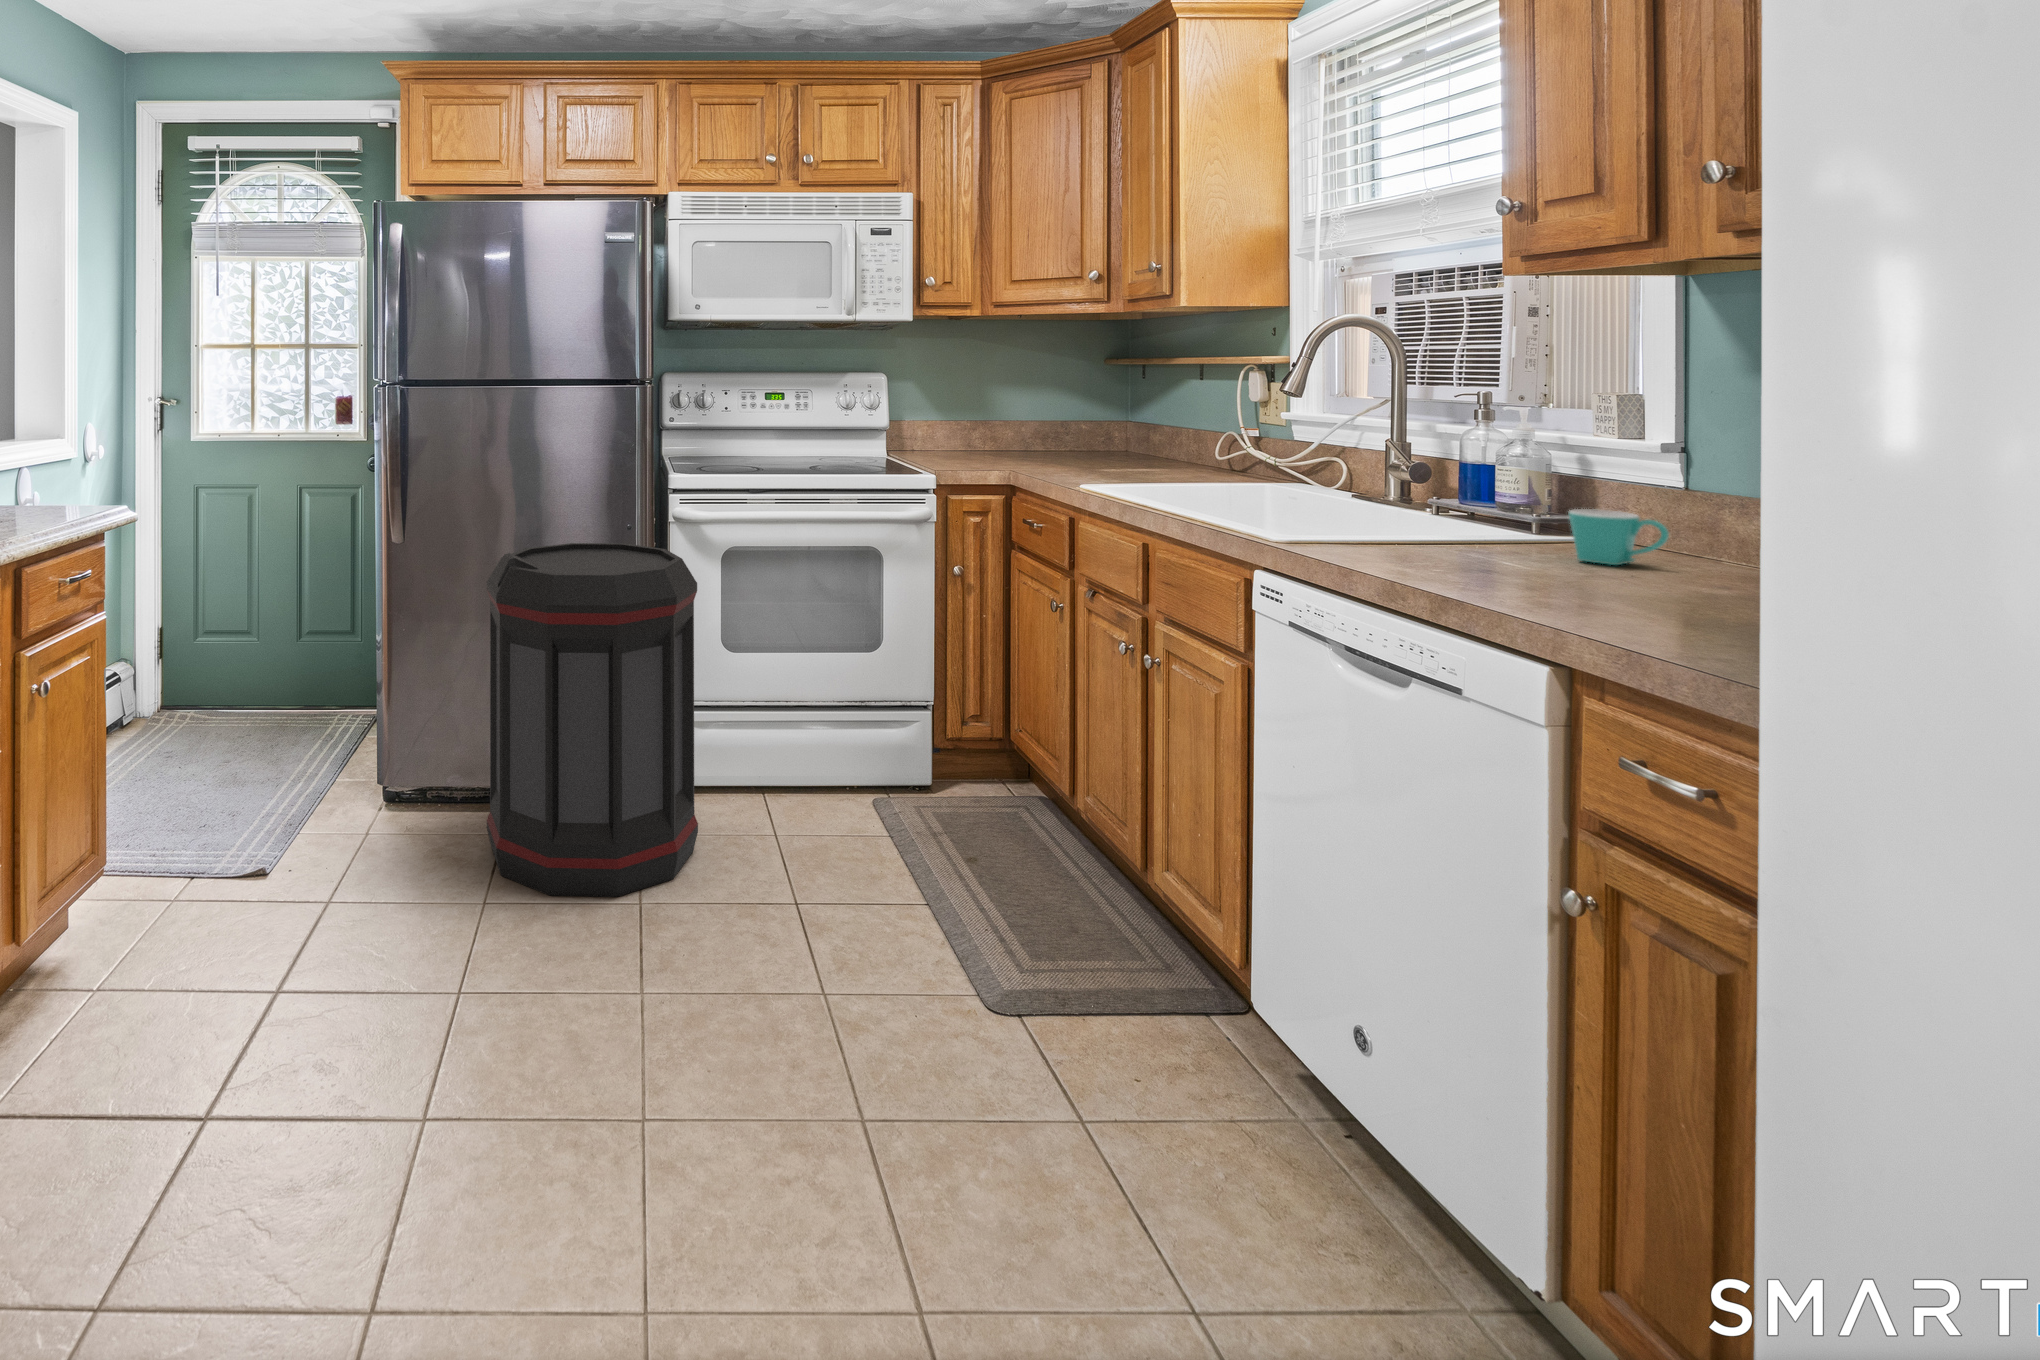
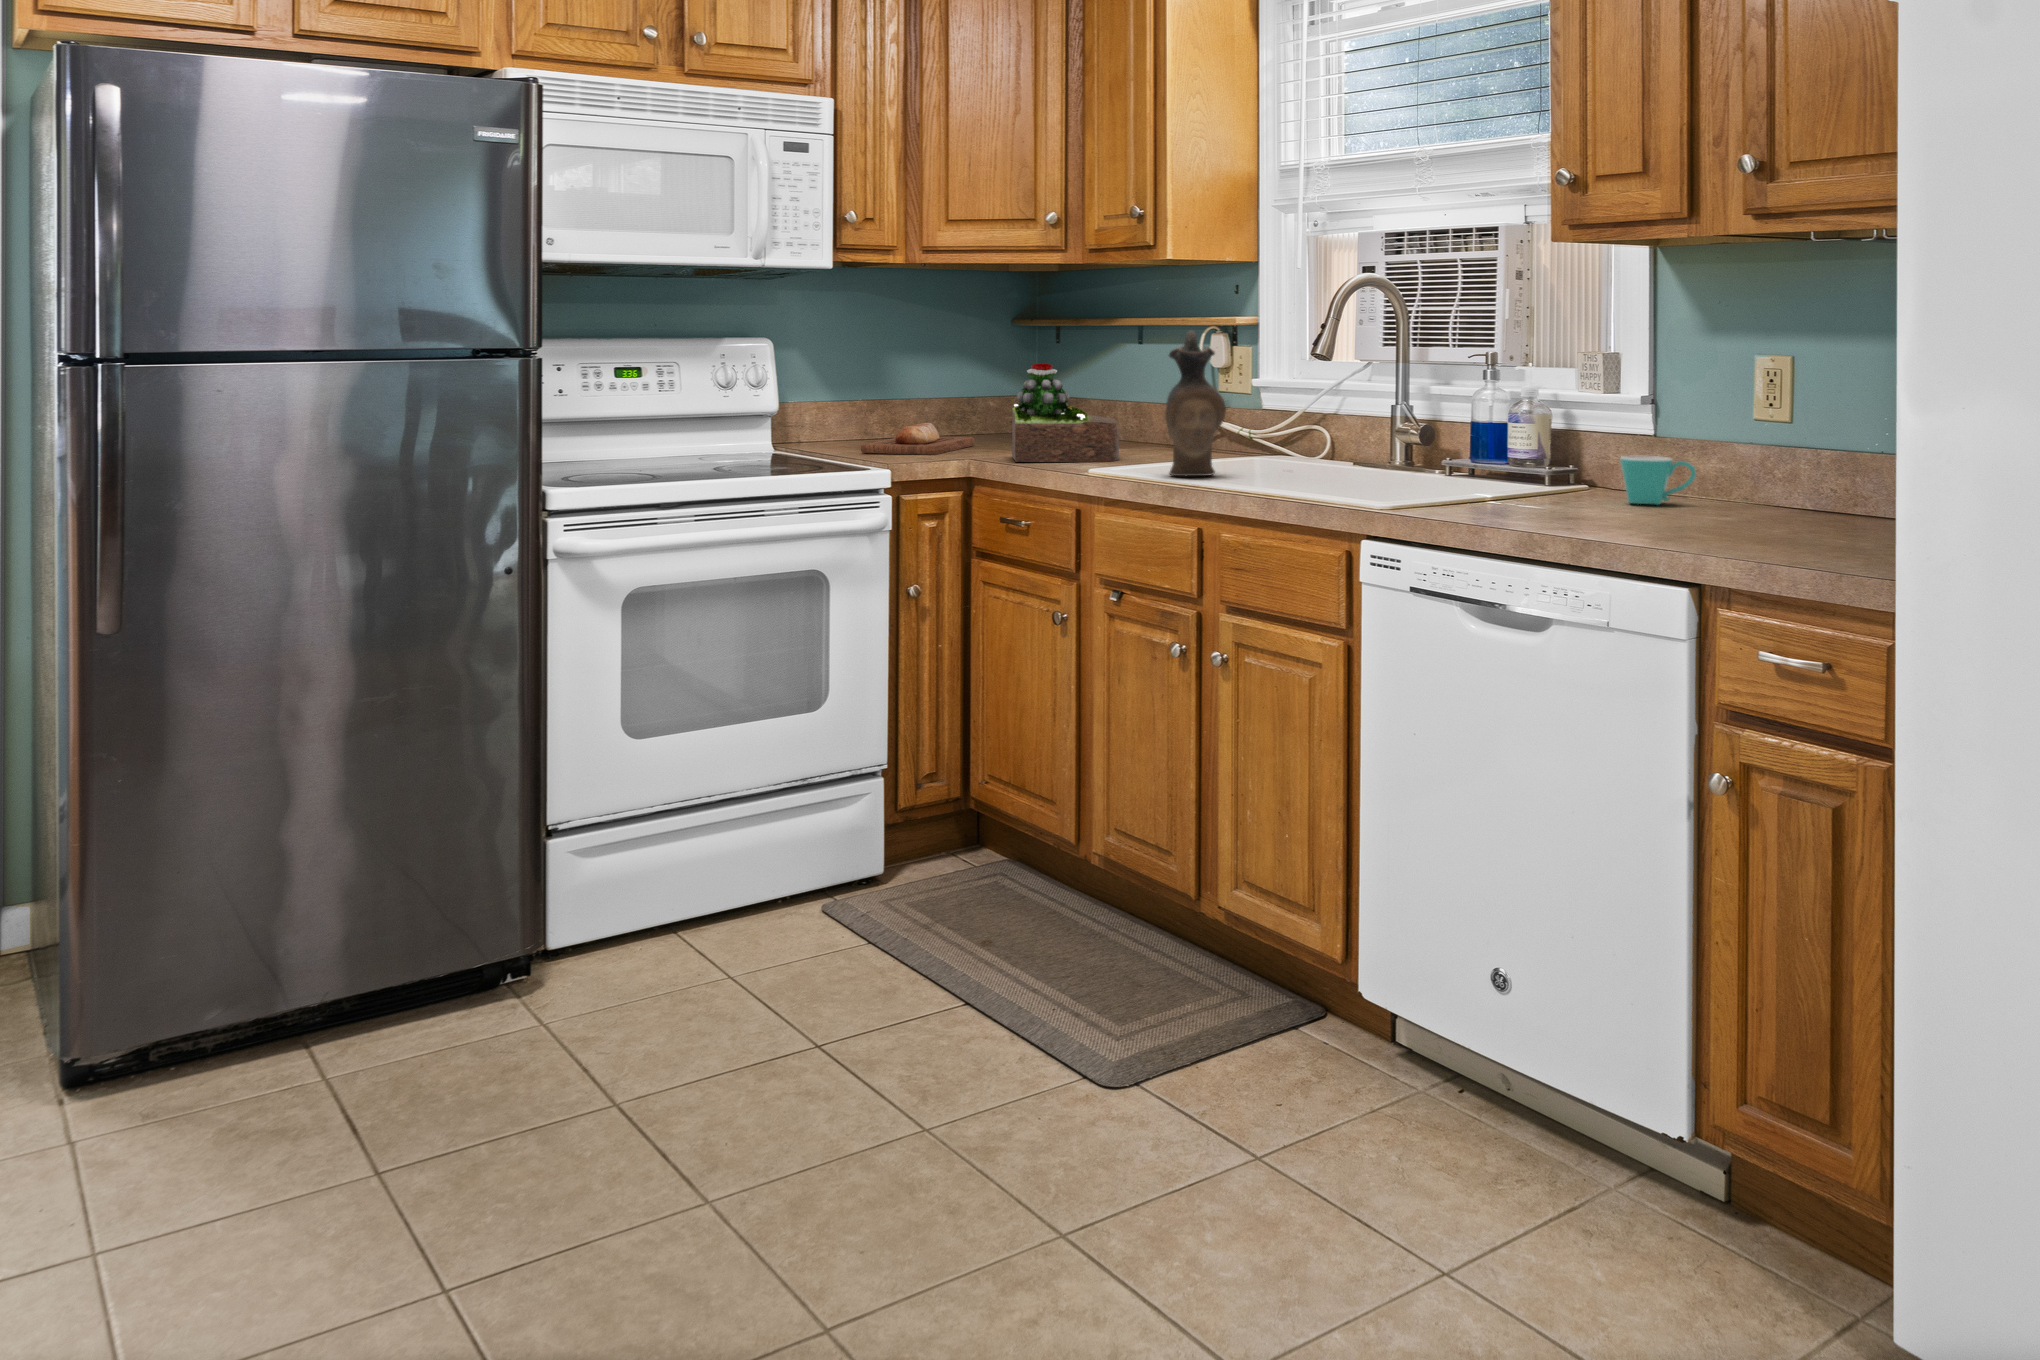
ceramic pitcher: none [1144,369,1201,497] -> present [1165,330,1226,476]
succulent plant: none [1053,394,1157,478] -> present [1012,363,1119,462]
bread loaf: none [955,438,1063,464] -> present [861,422,974,455]
trash can: present [487,543,698,897] -> none [310,591,641,1122]

